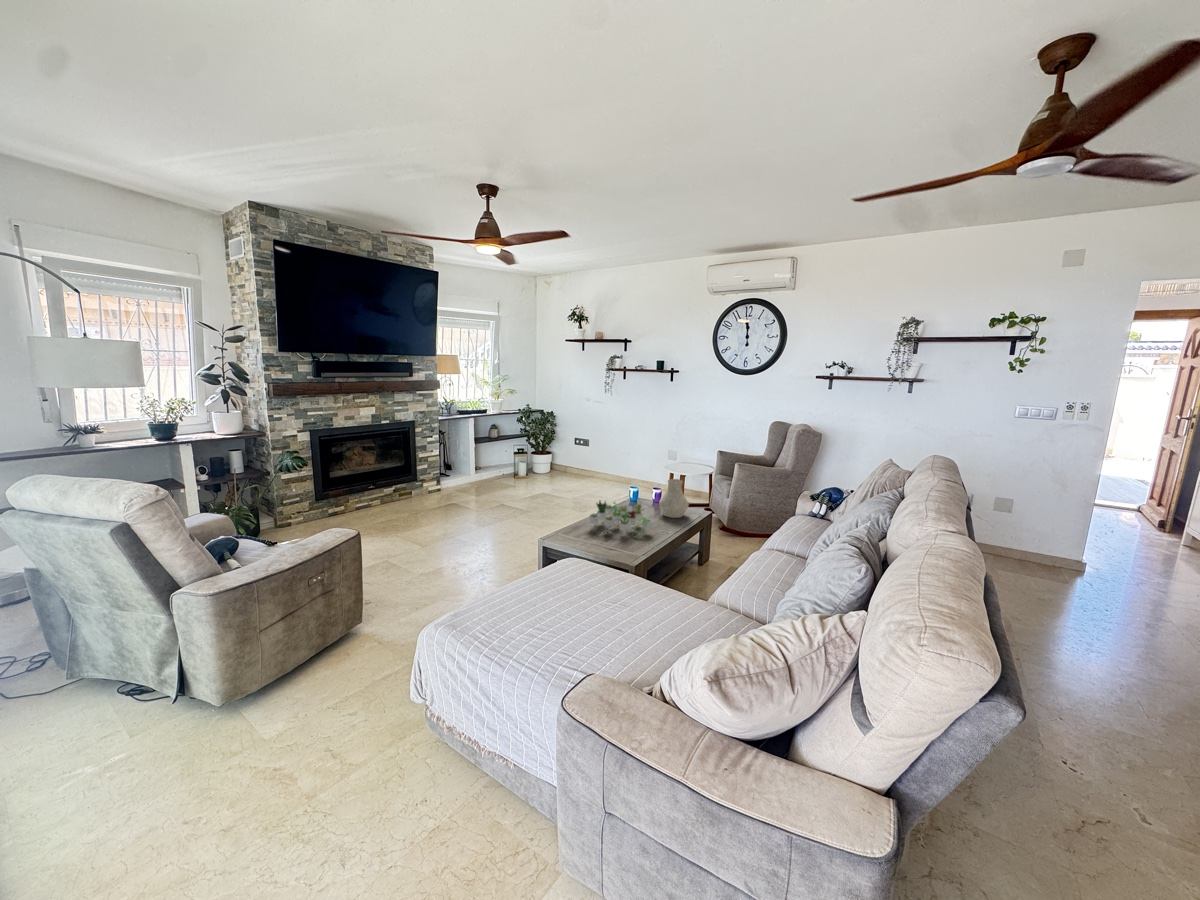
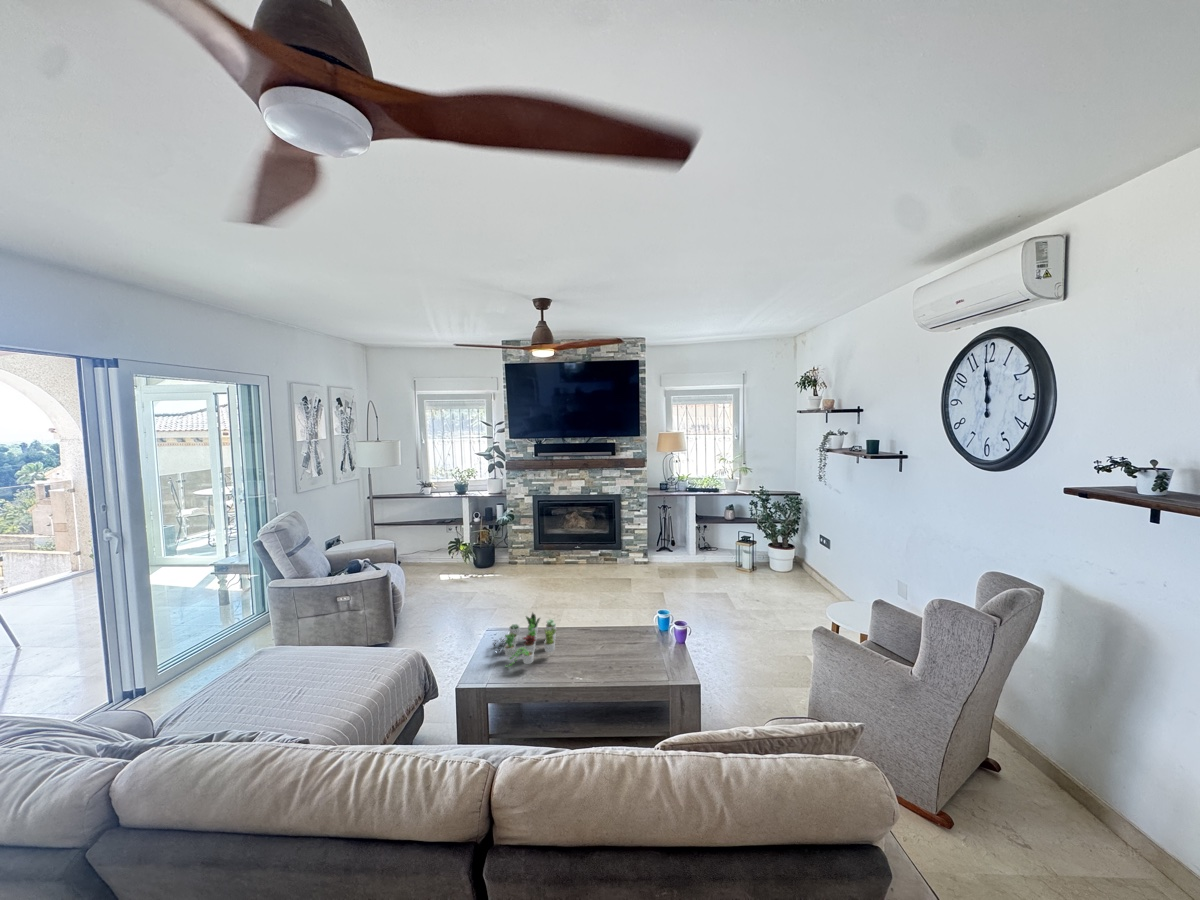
vase: present [659,479,689,518] -> none [593,615,632,672]

